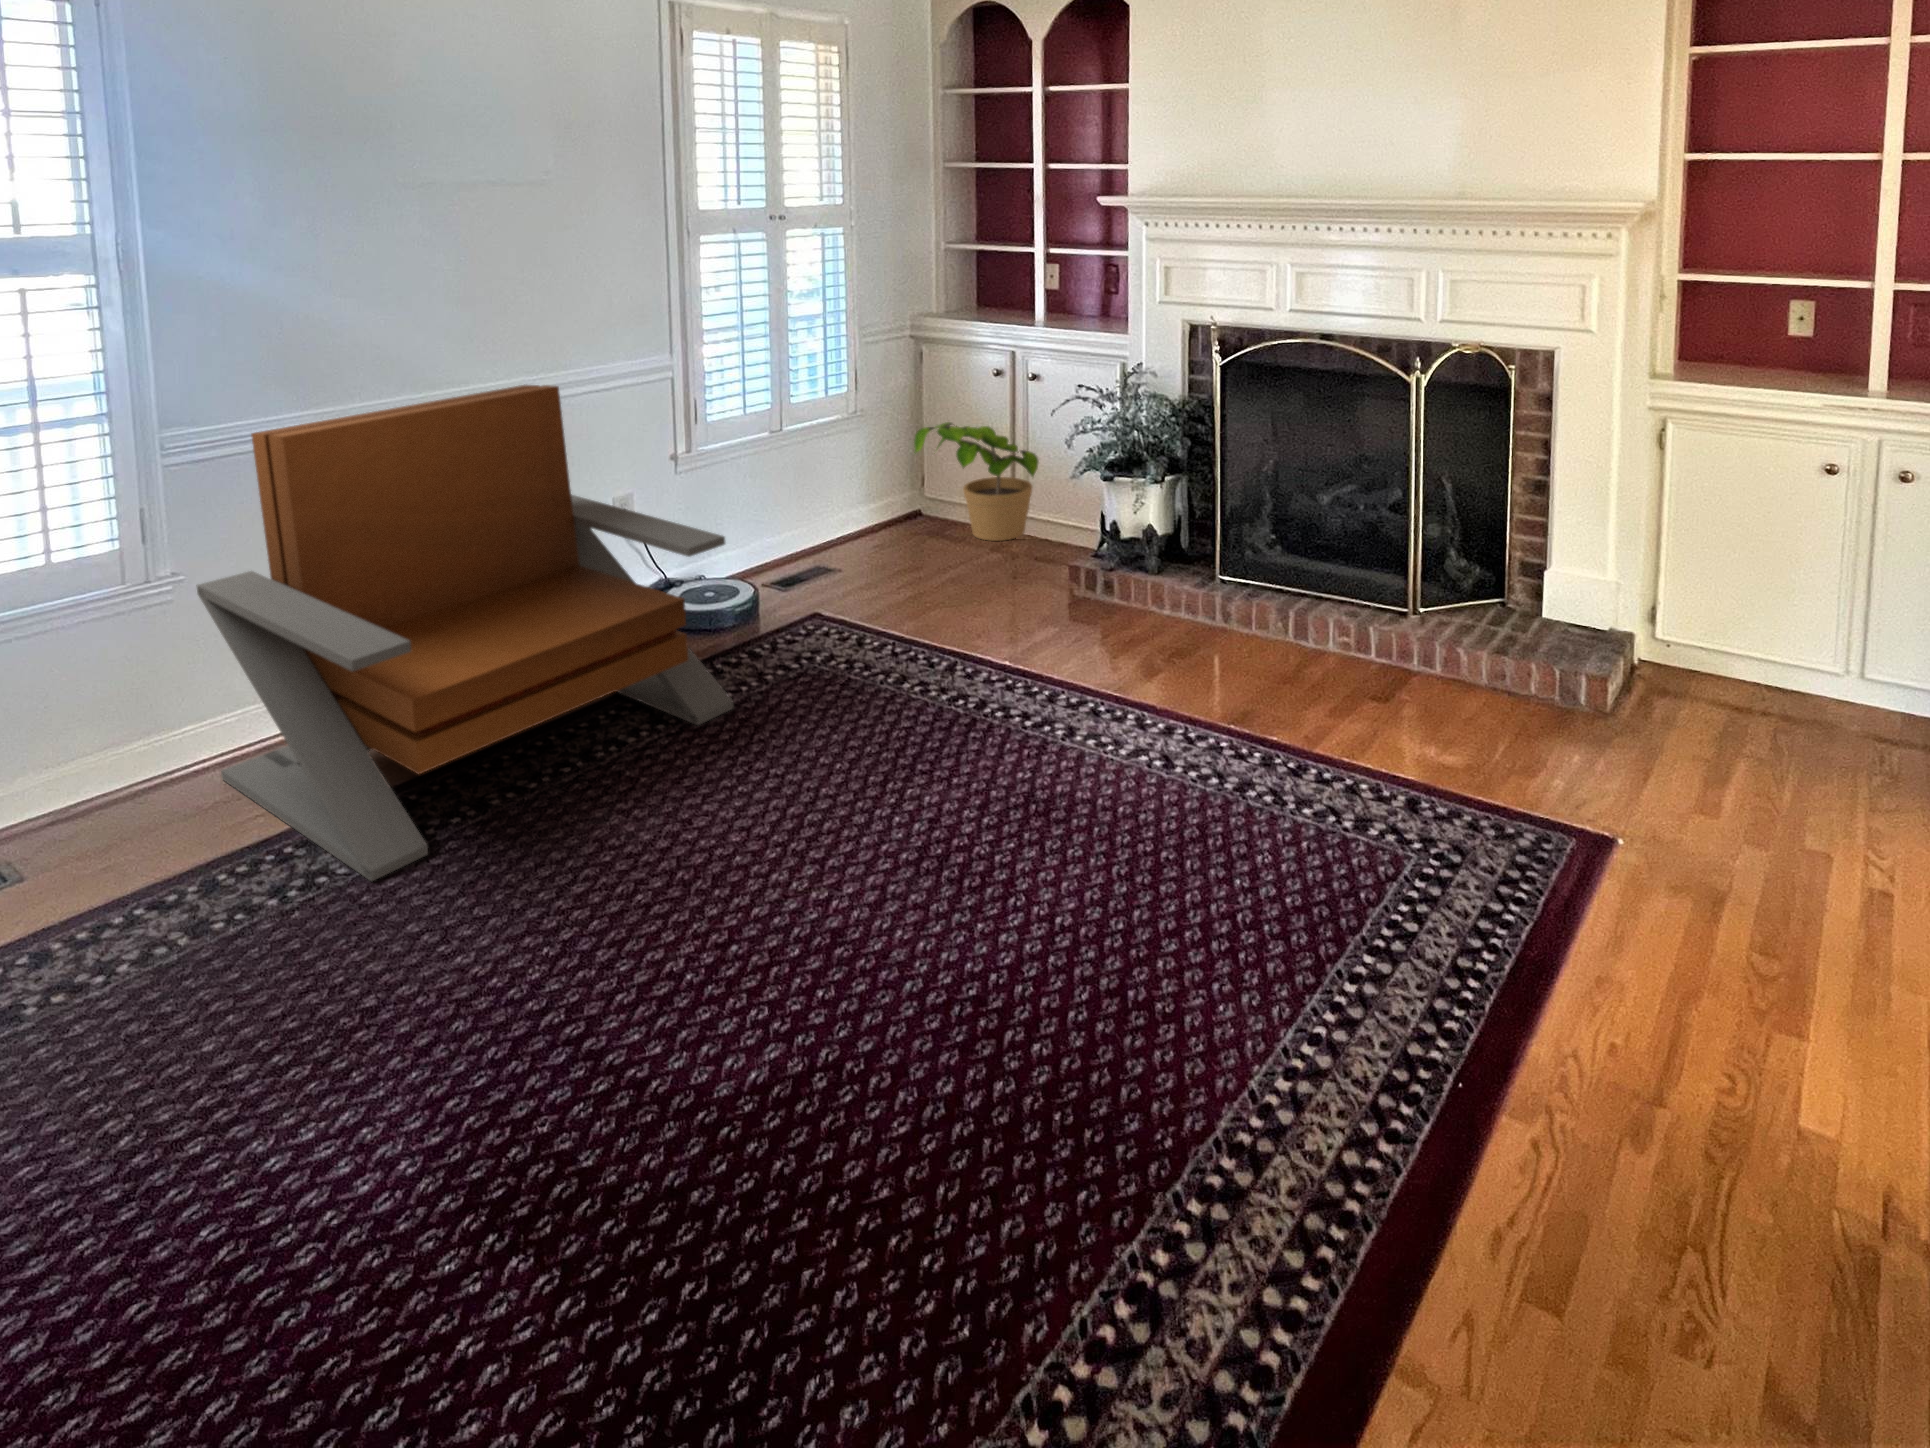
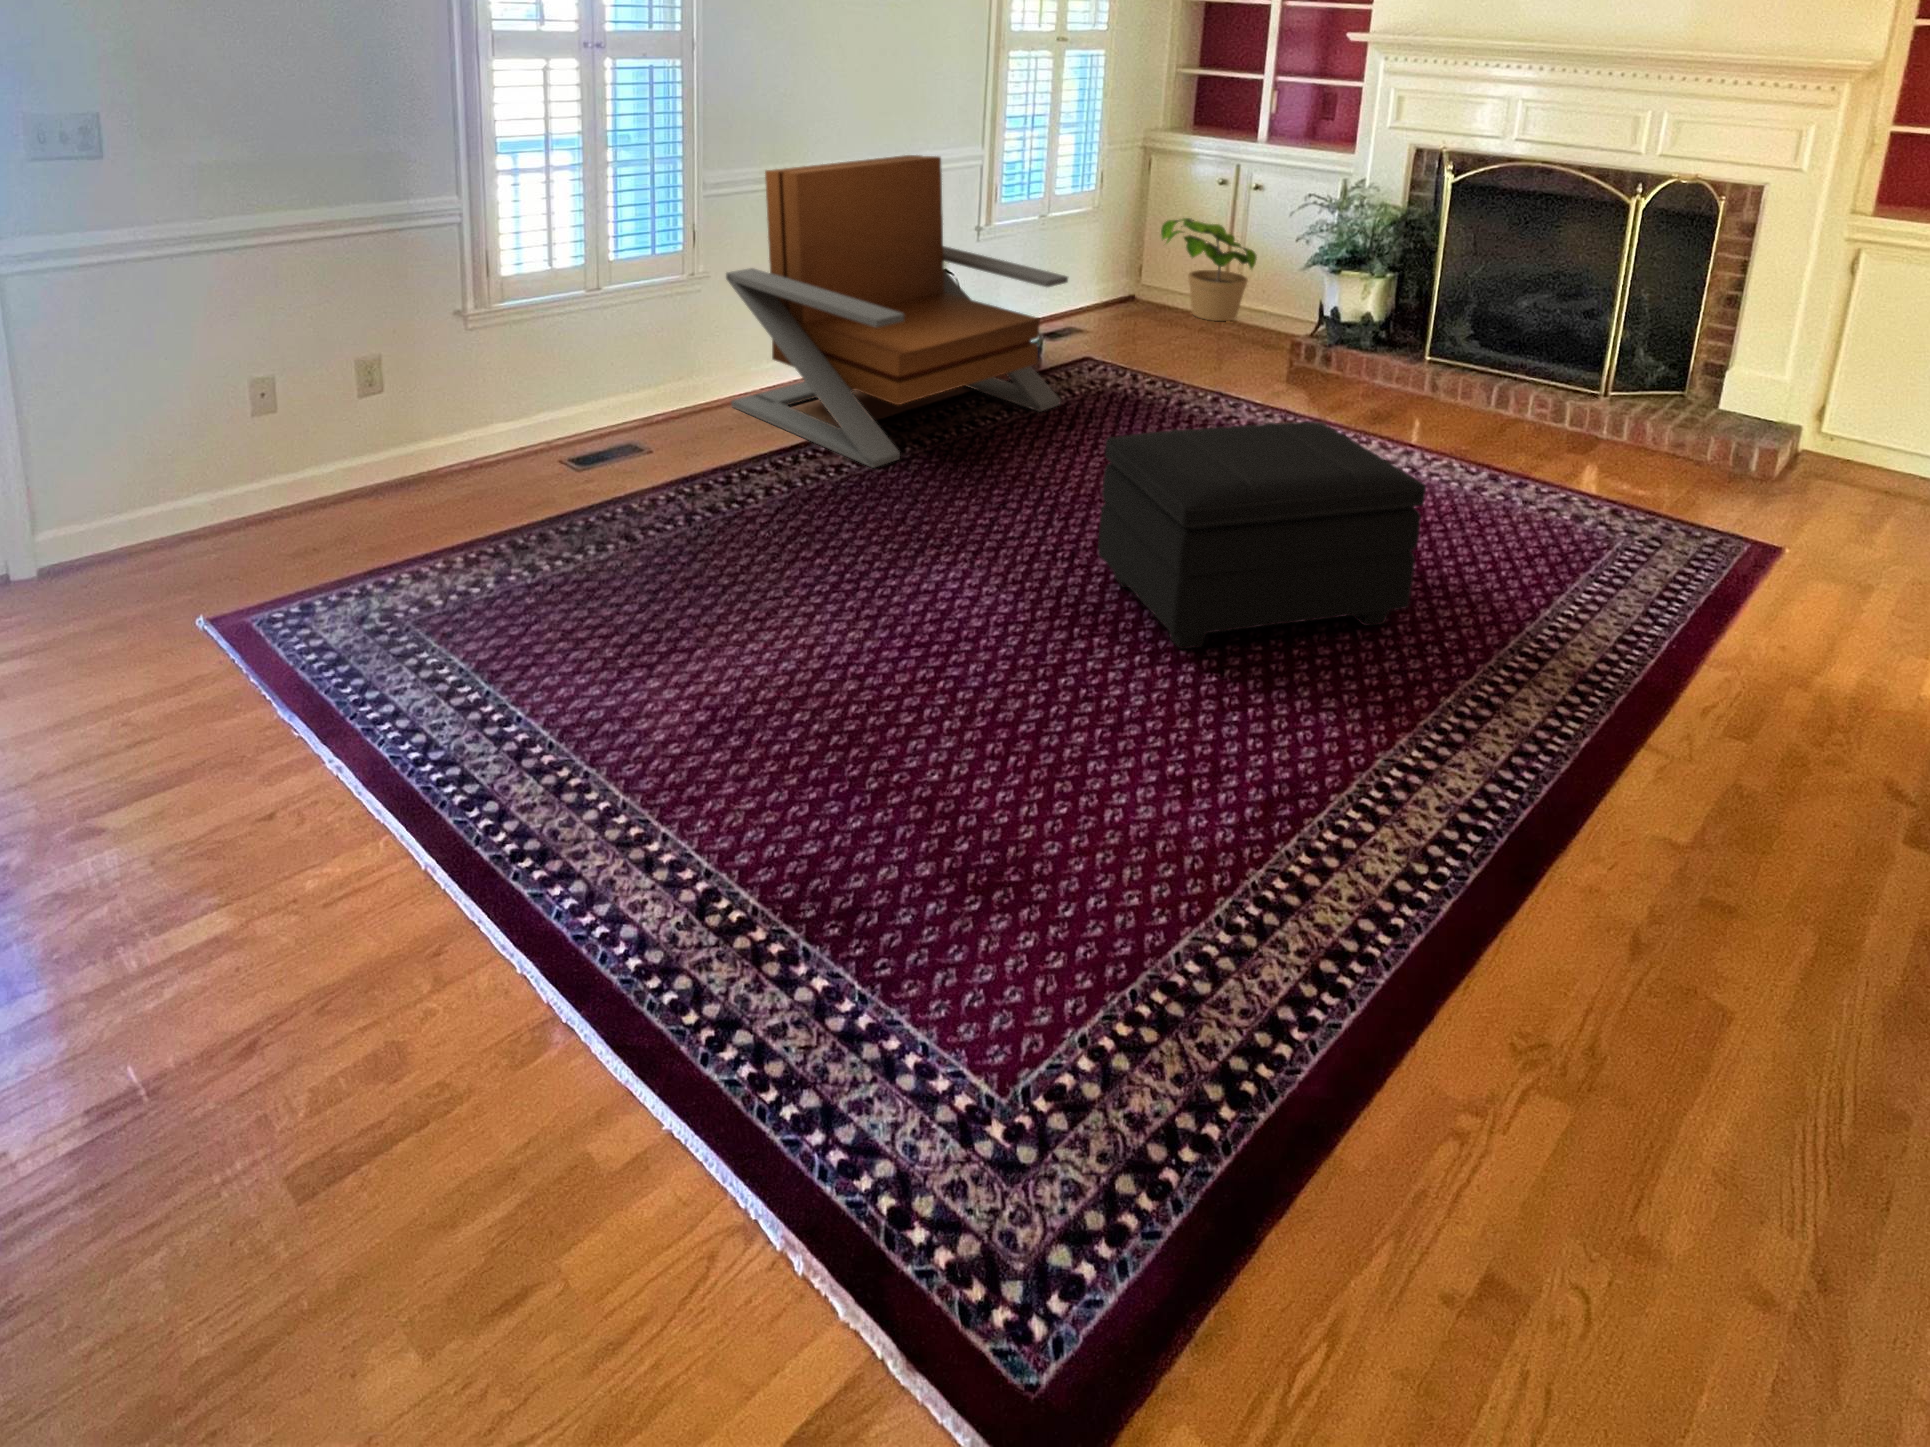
footstool: none [602,771,1078,1271] -> present [1098,422,1426,649]

